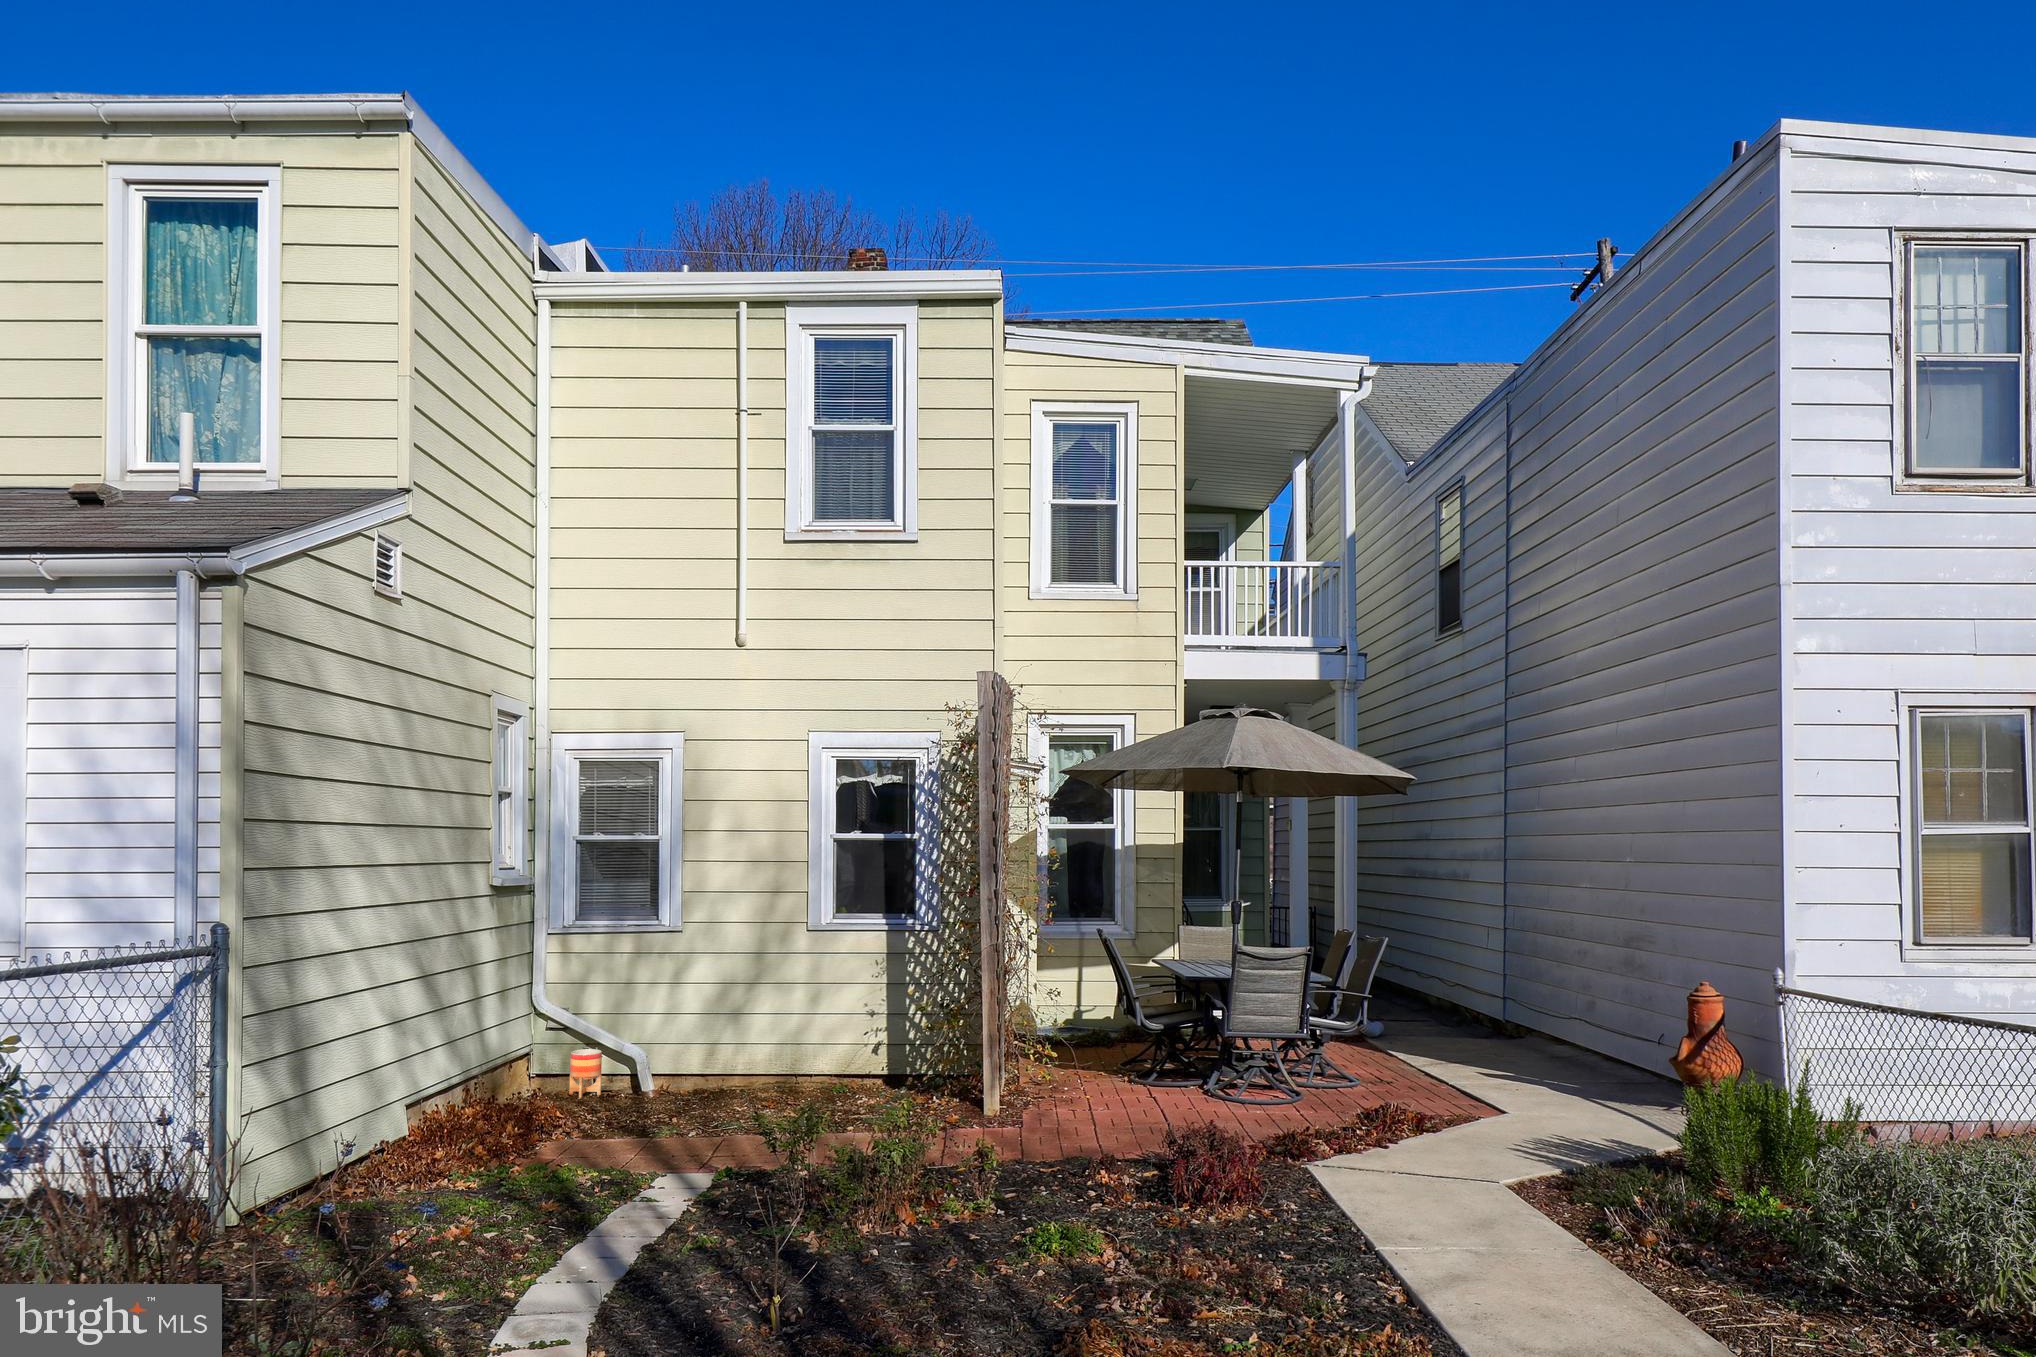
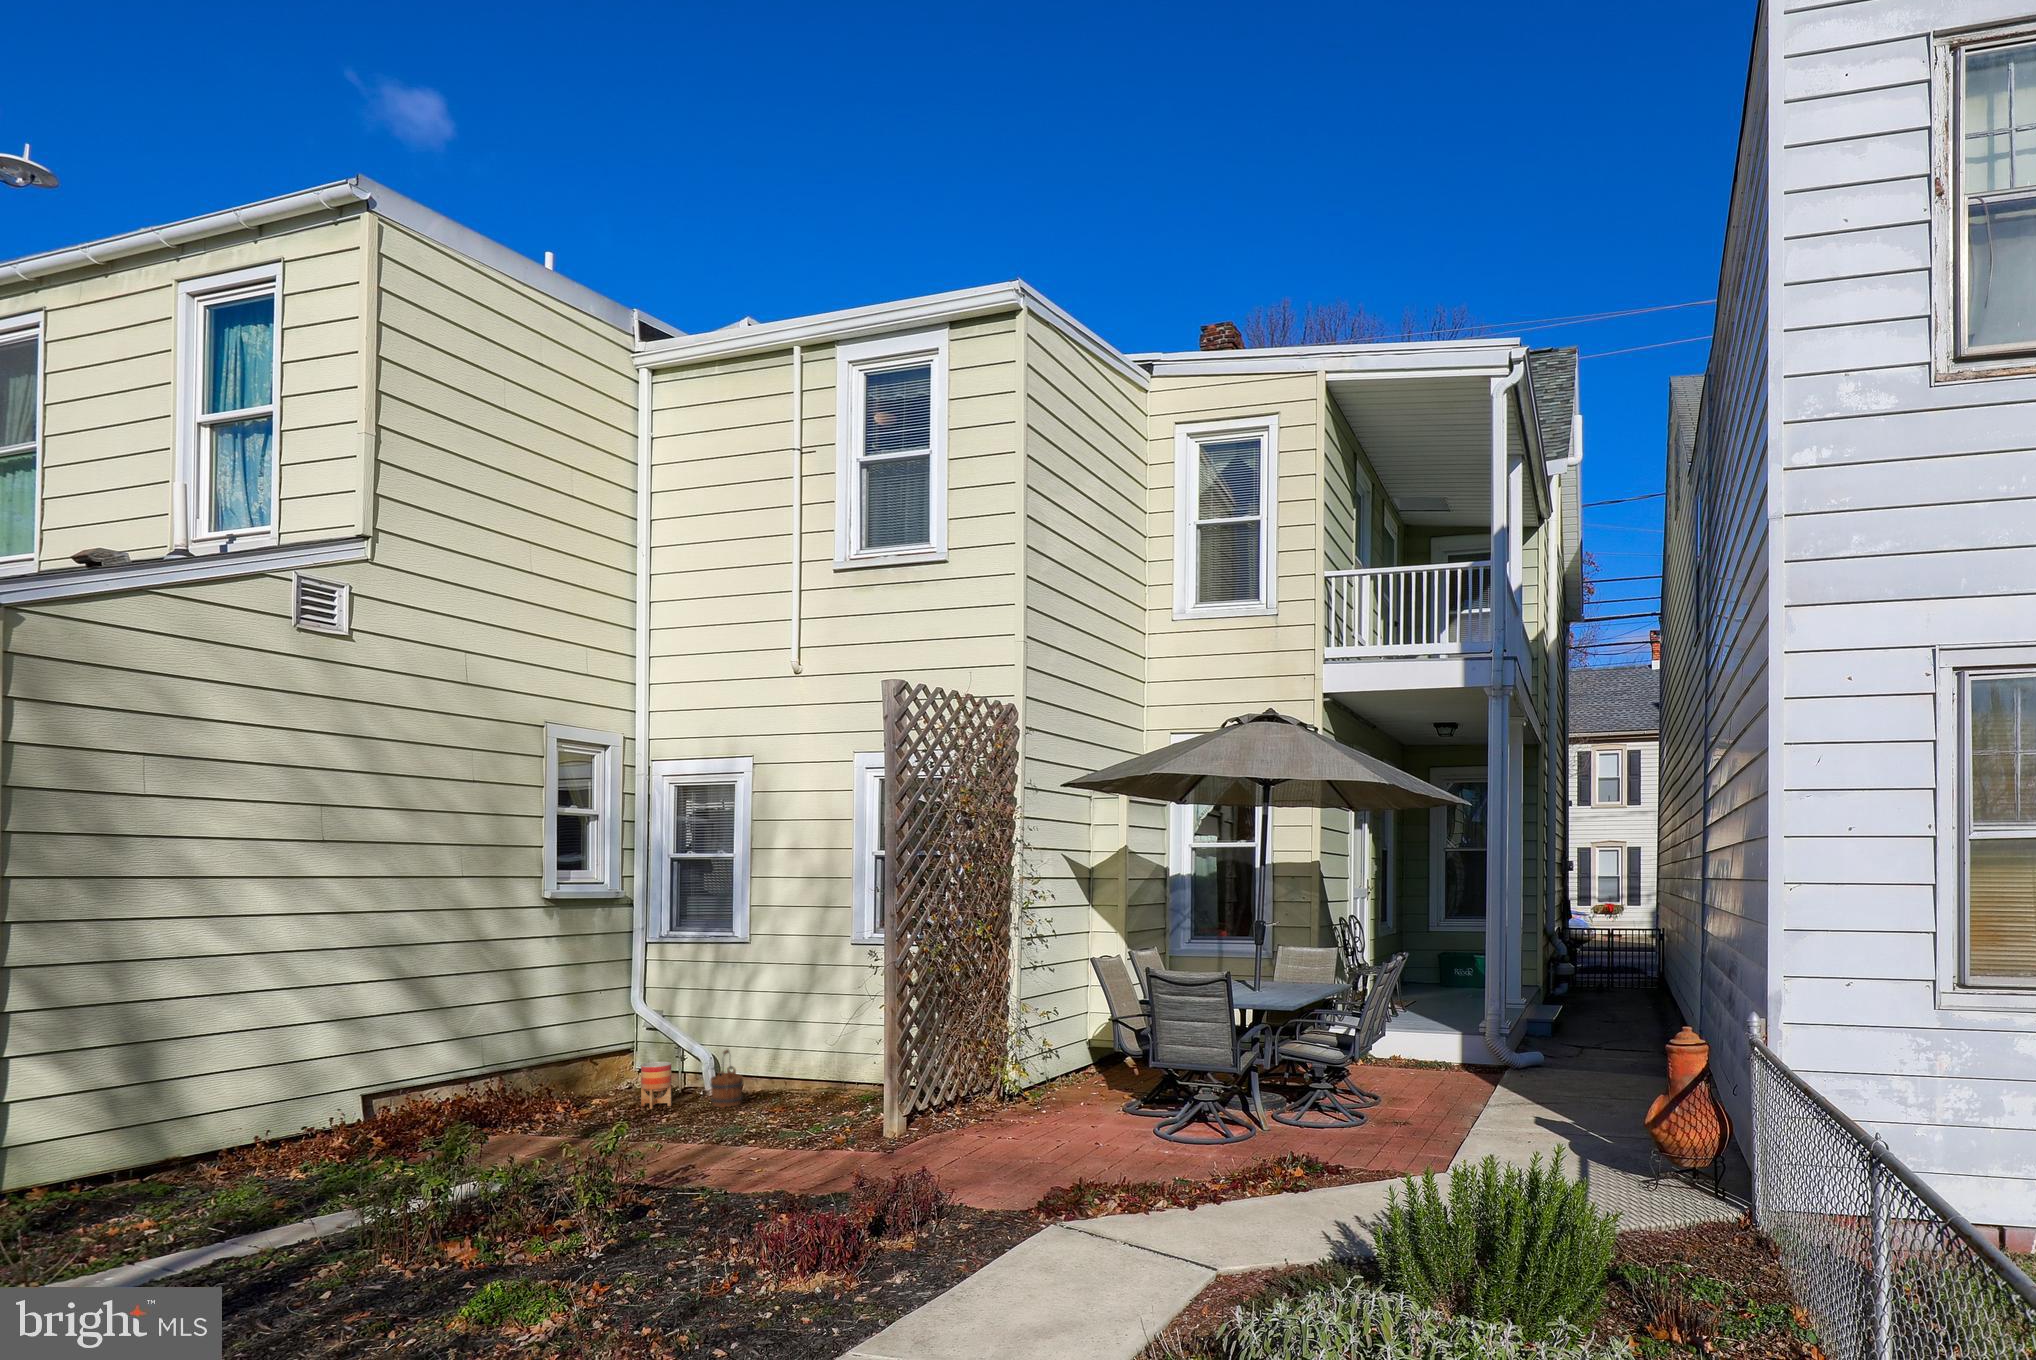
wooden bucket: none [643,1038,677,1098] -> present [710,1050,743,1108]

